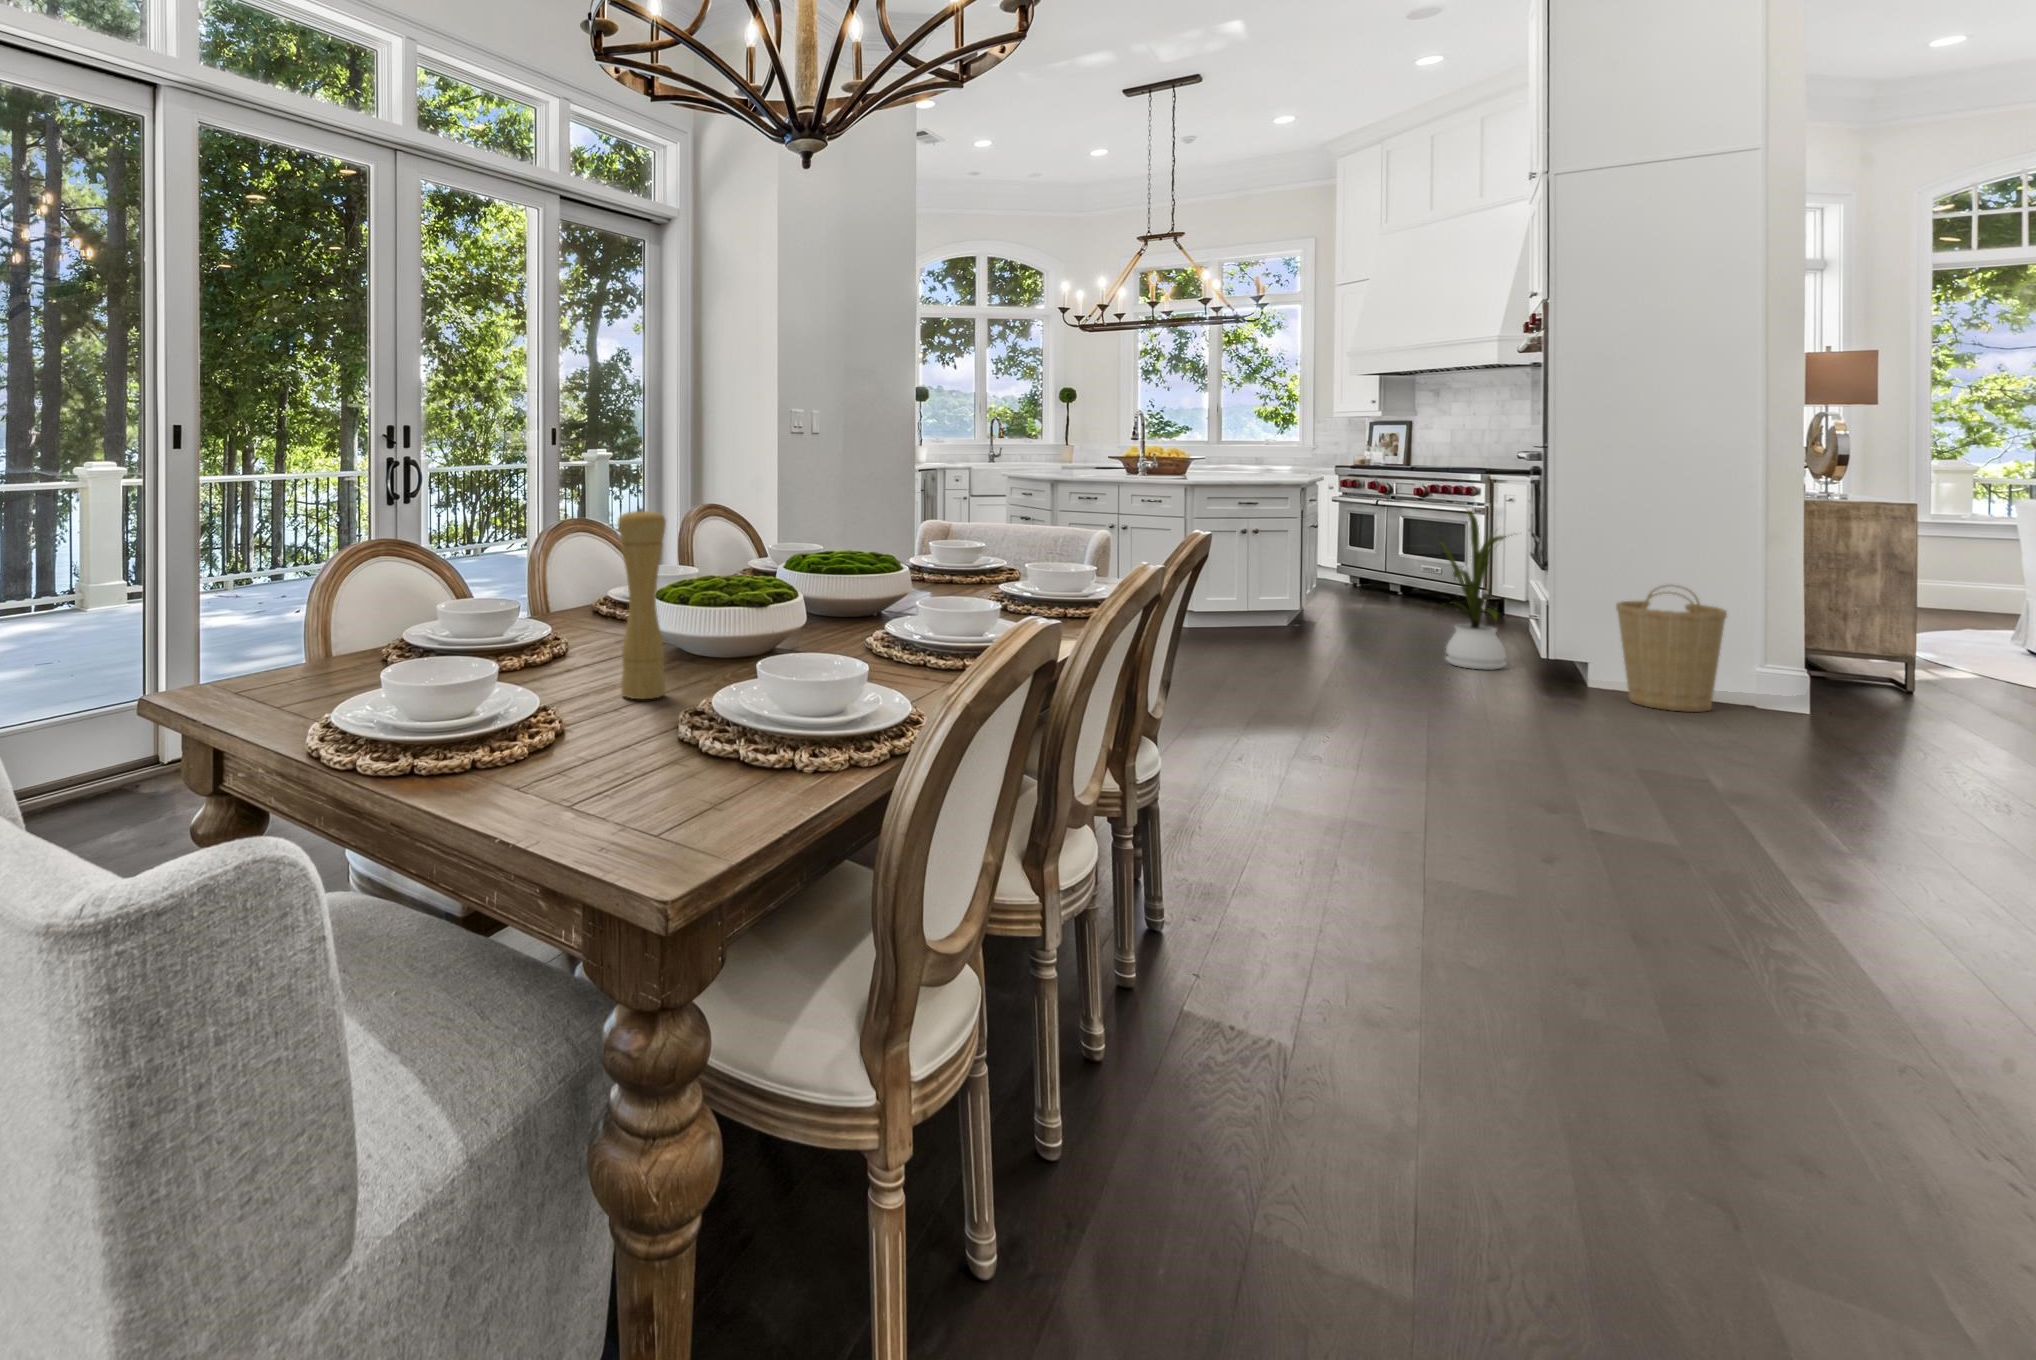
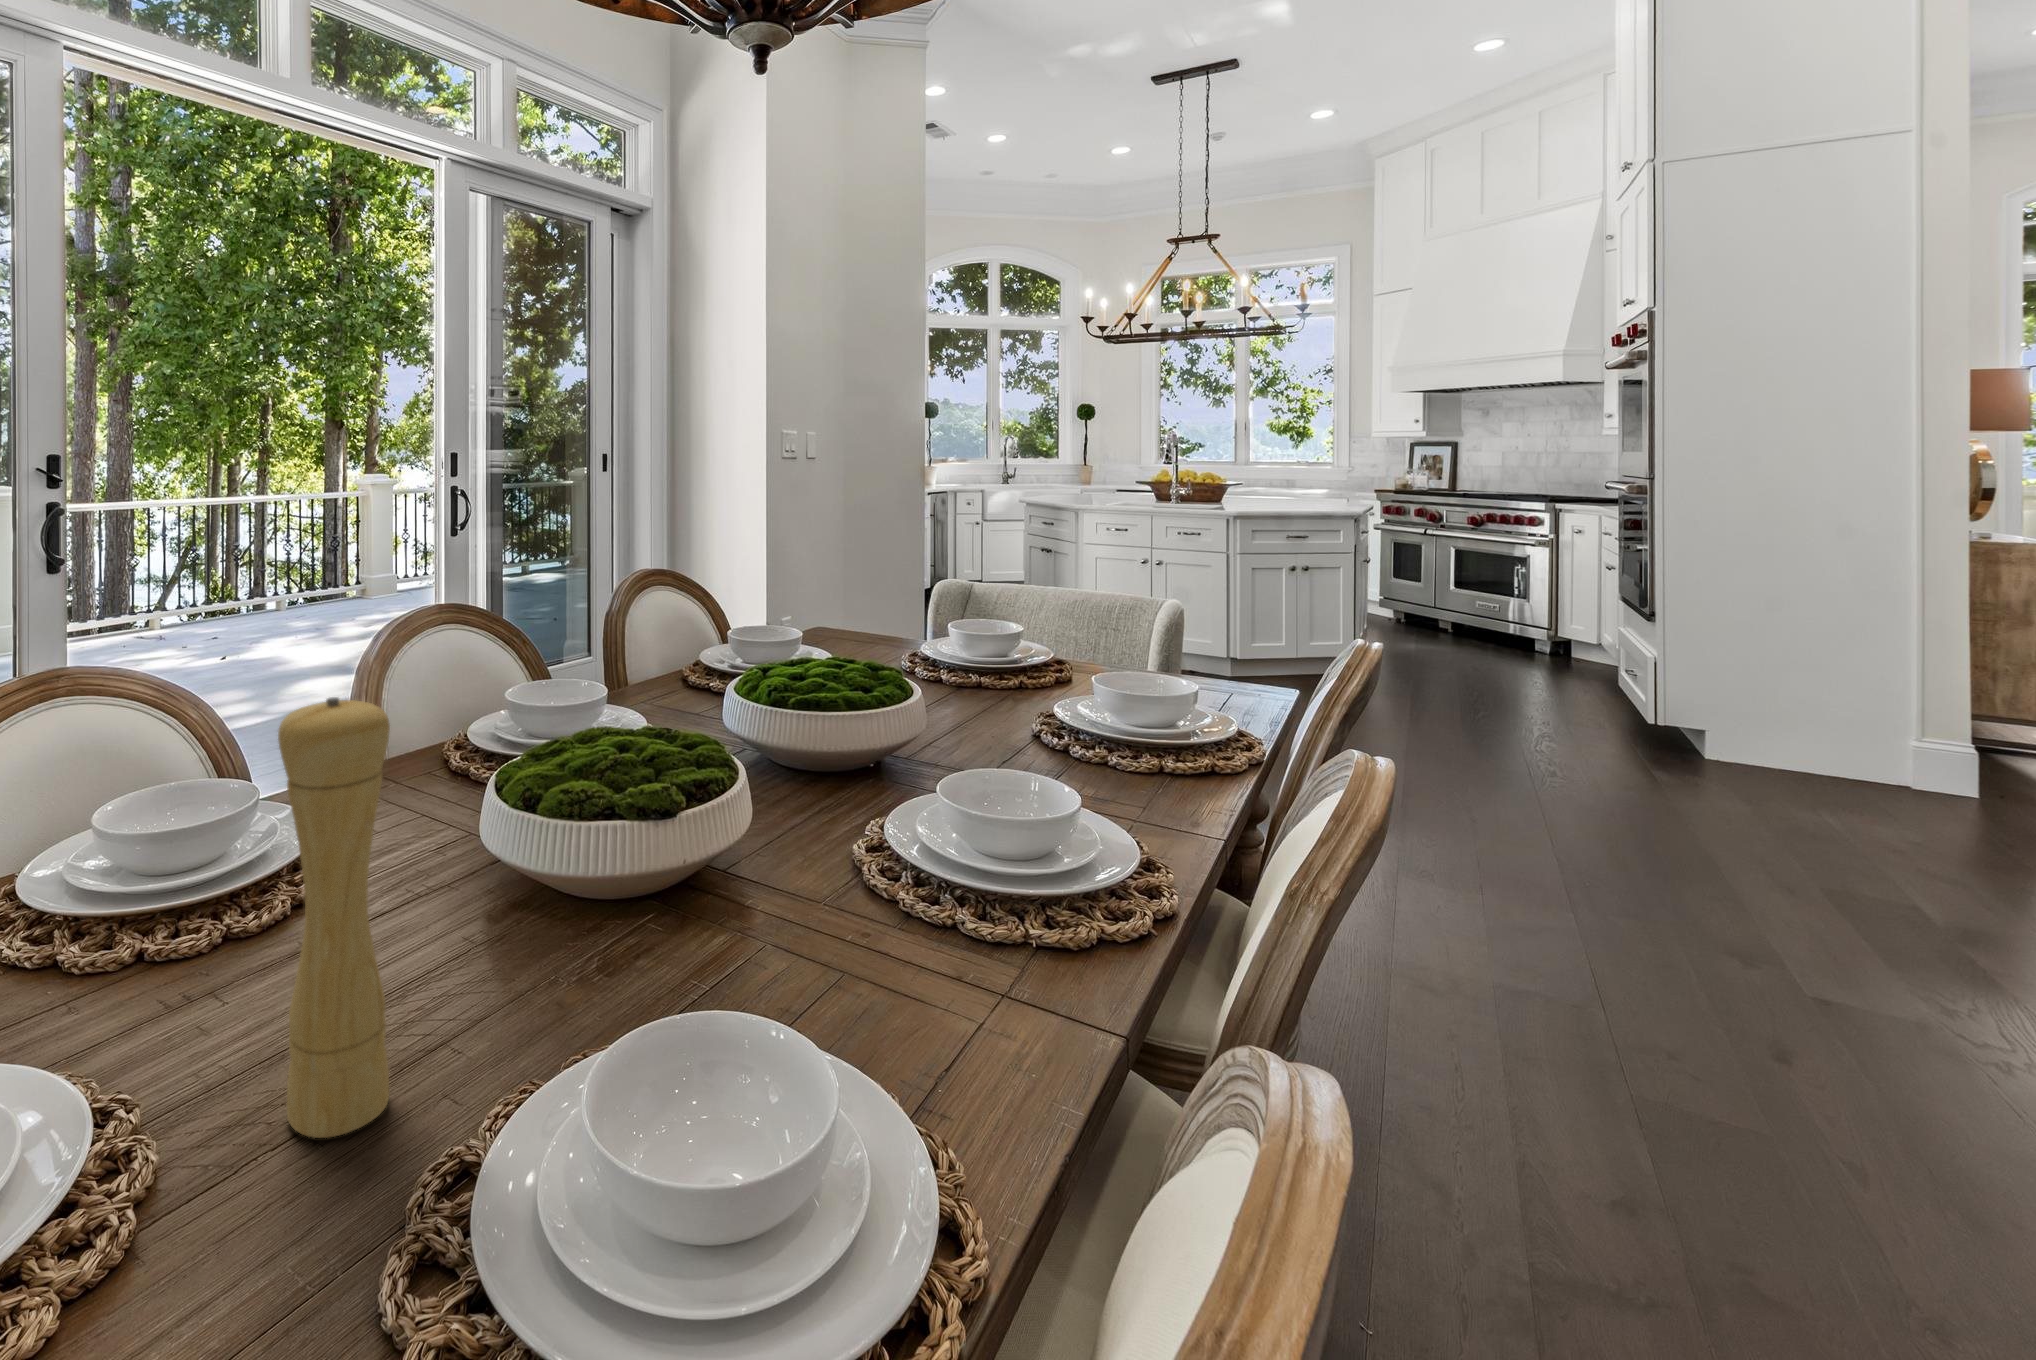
house plant: present [1441,510,1506,670] -> none [1525,546,1634,737]
basket: present [1616,585,1727,712] -> none [1767,648,1916,808]

